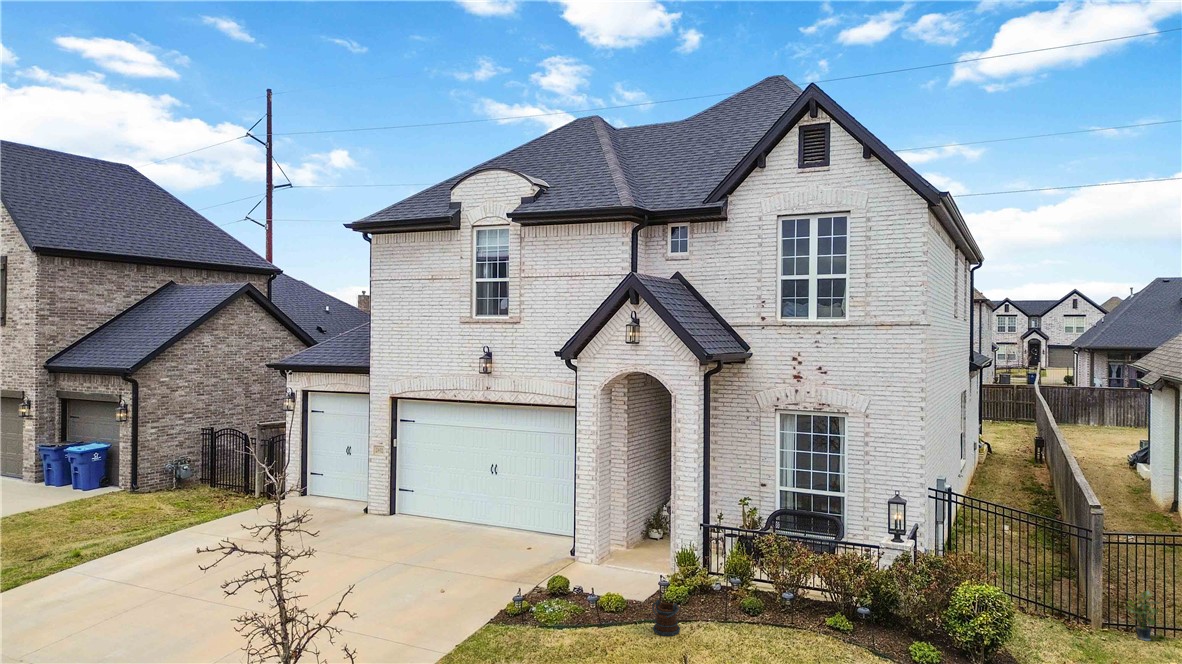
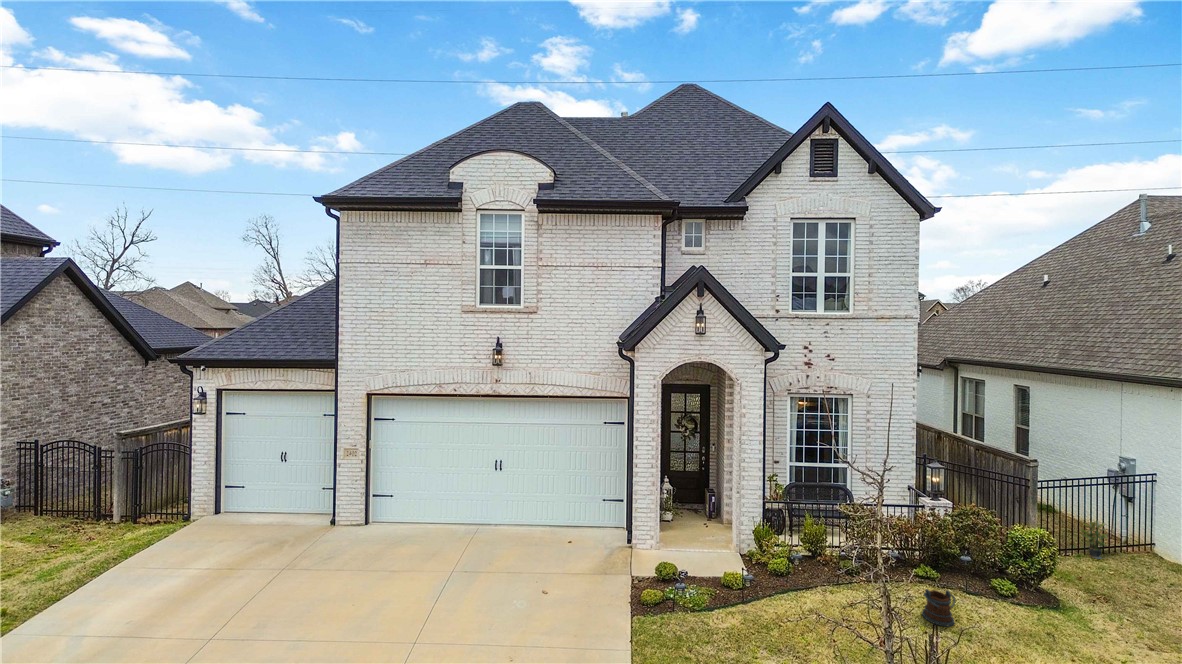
bucket: present [652,600,680,636] -> present [921,589,955,626]

